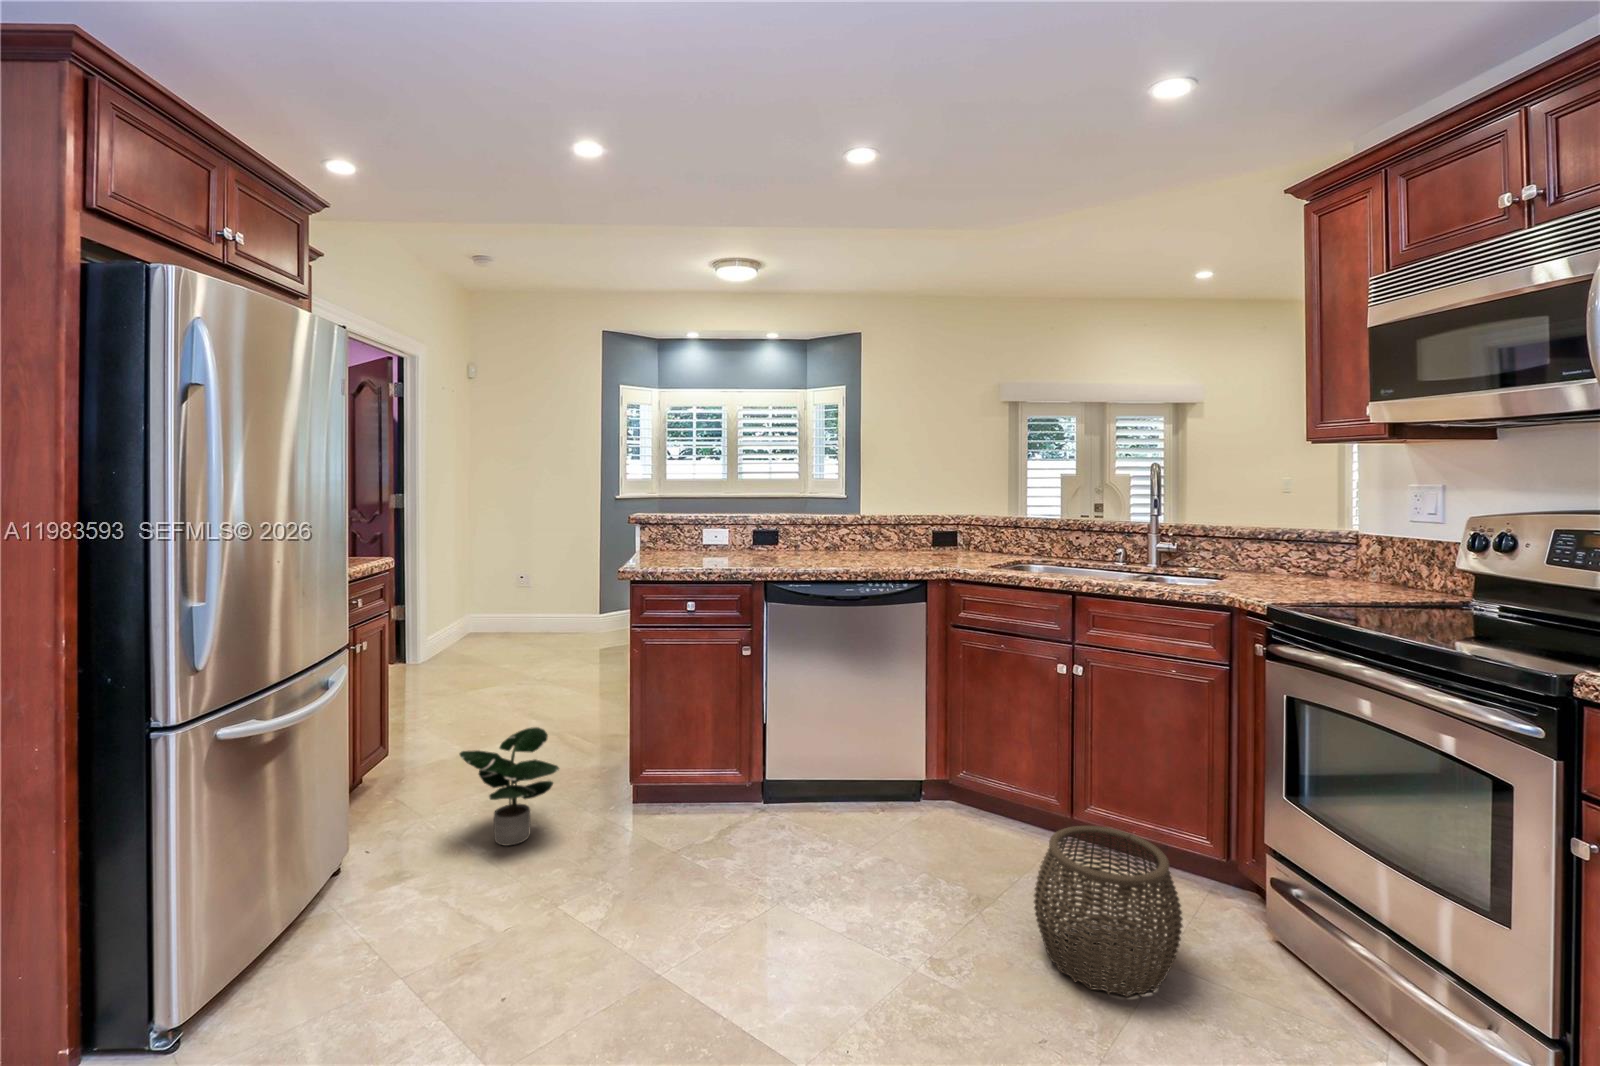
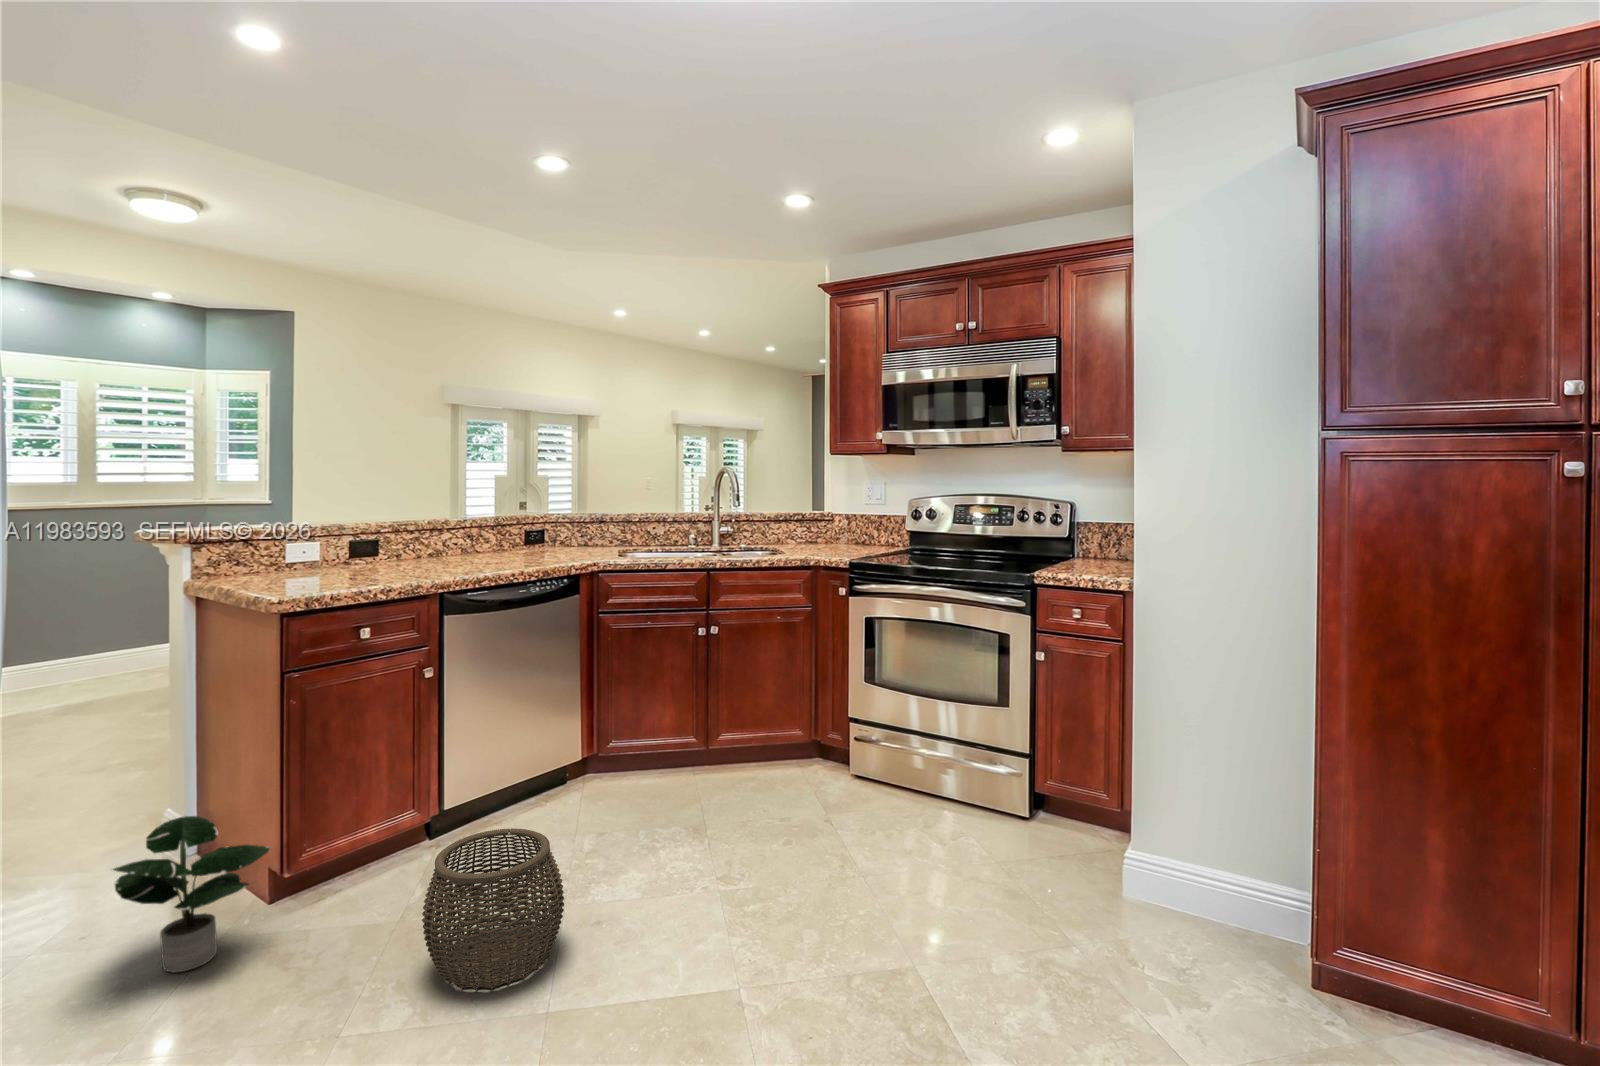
woven basket: present [1034,826,1183,997] -> present [422,829,564,990]

